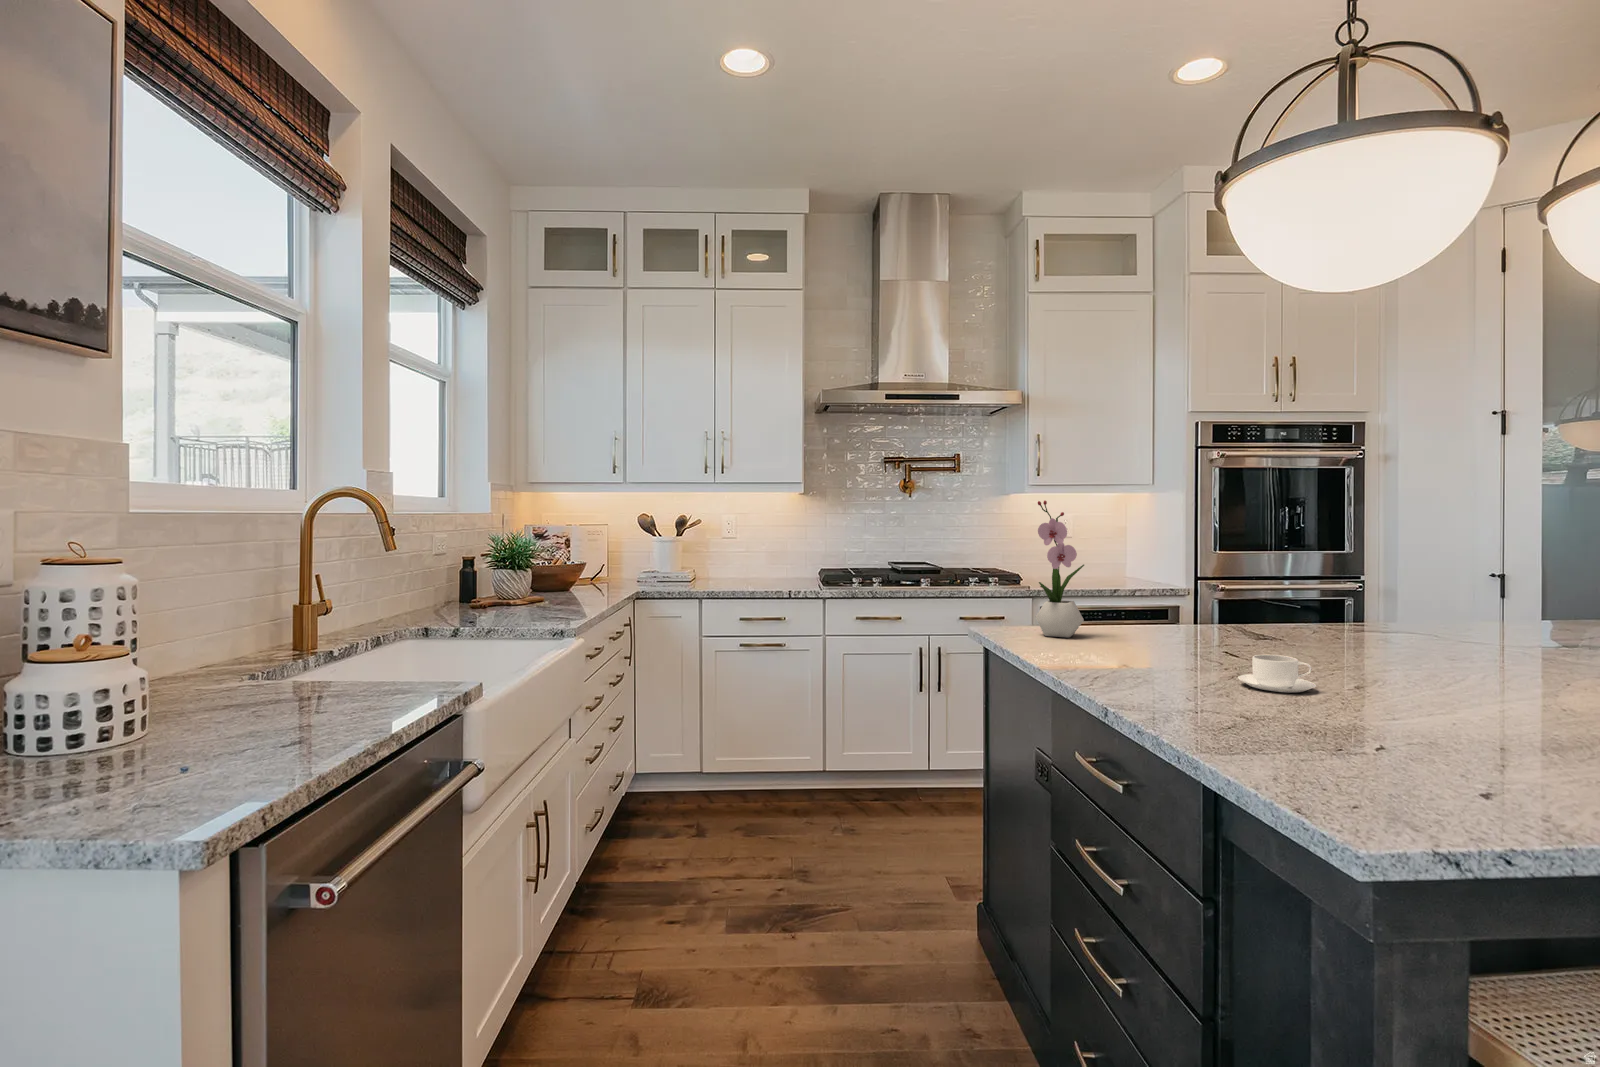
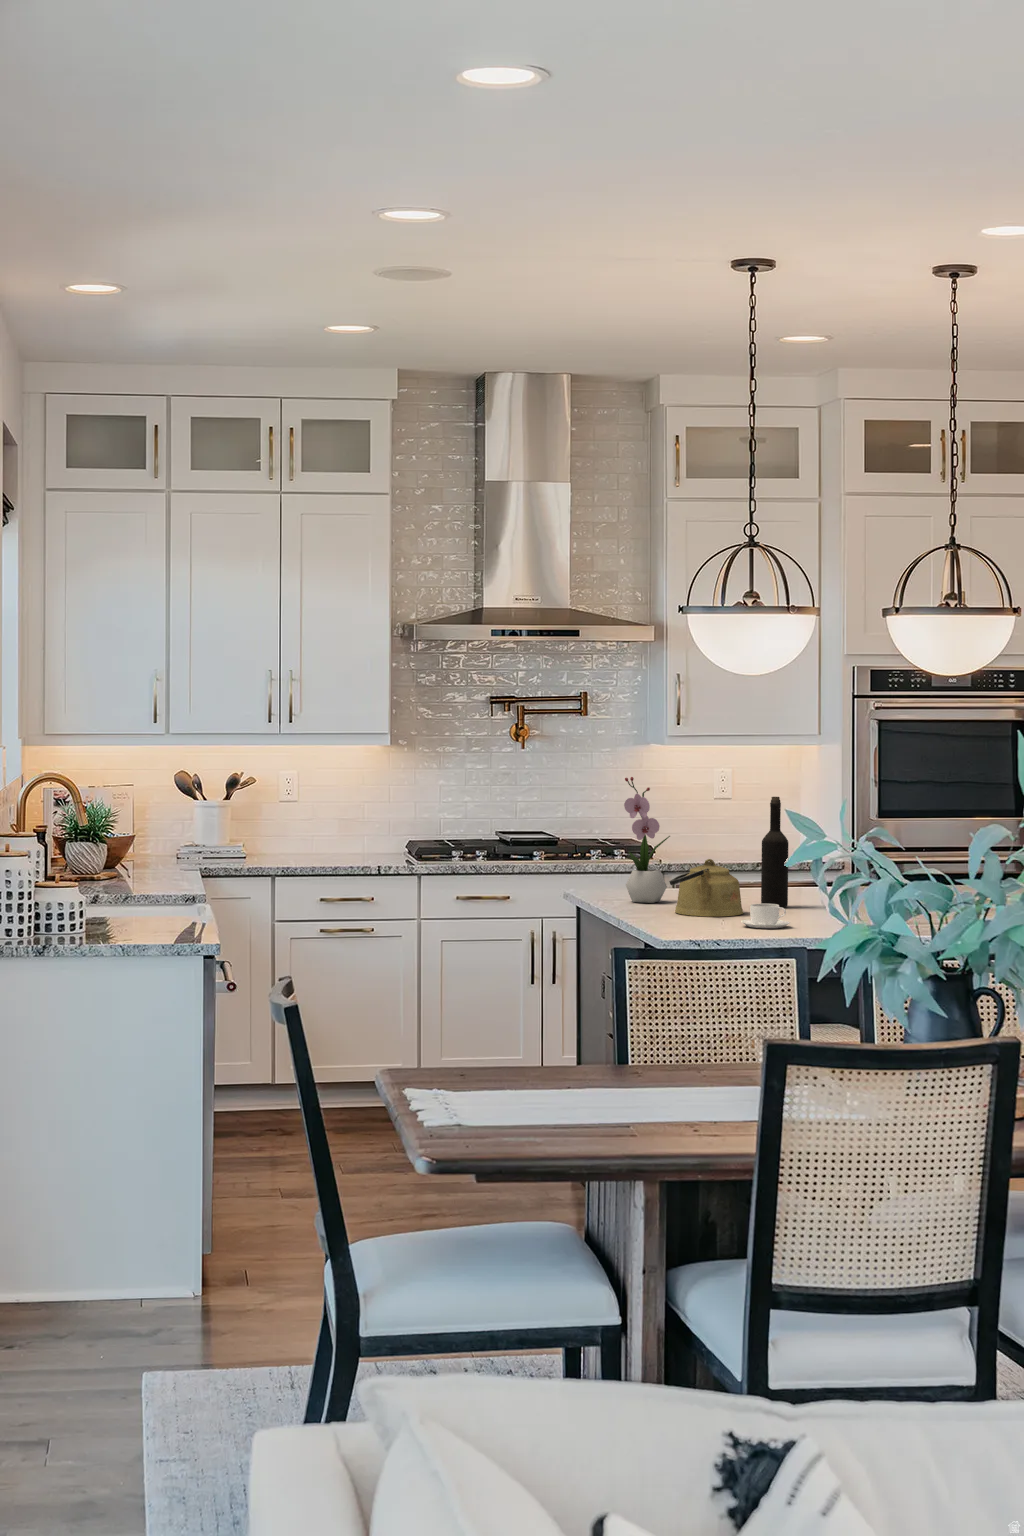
wine bottle: none [1199,520,1234,647] -> present [761,797,788,907]
kettle: none [1109,592,1201,663] -> present [669,859,743,917]

